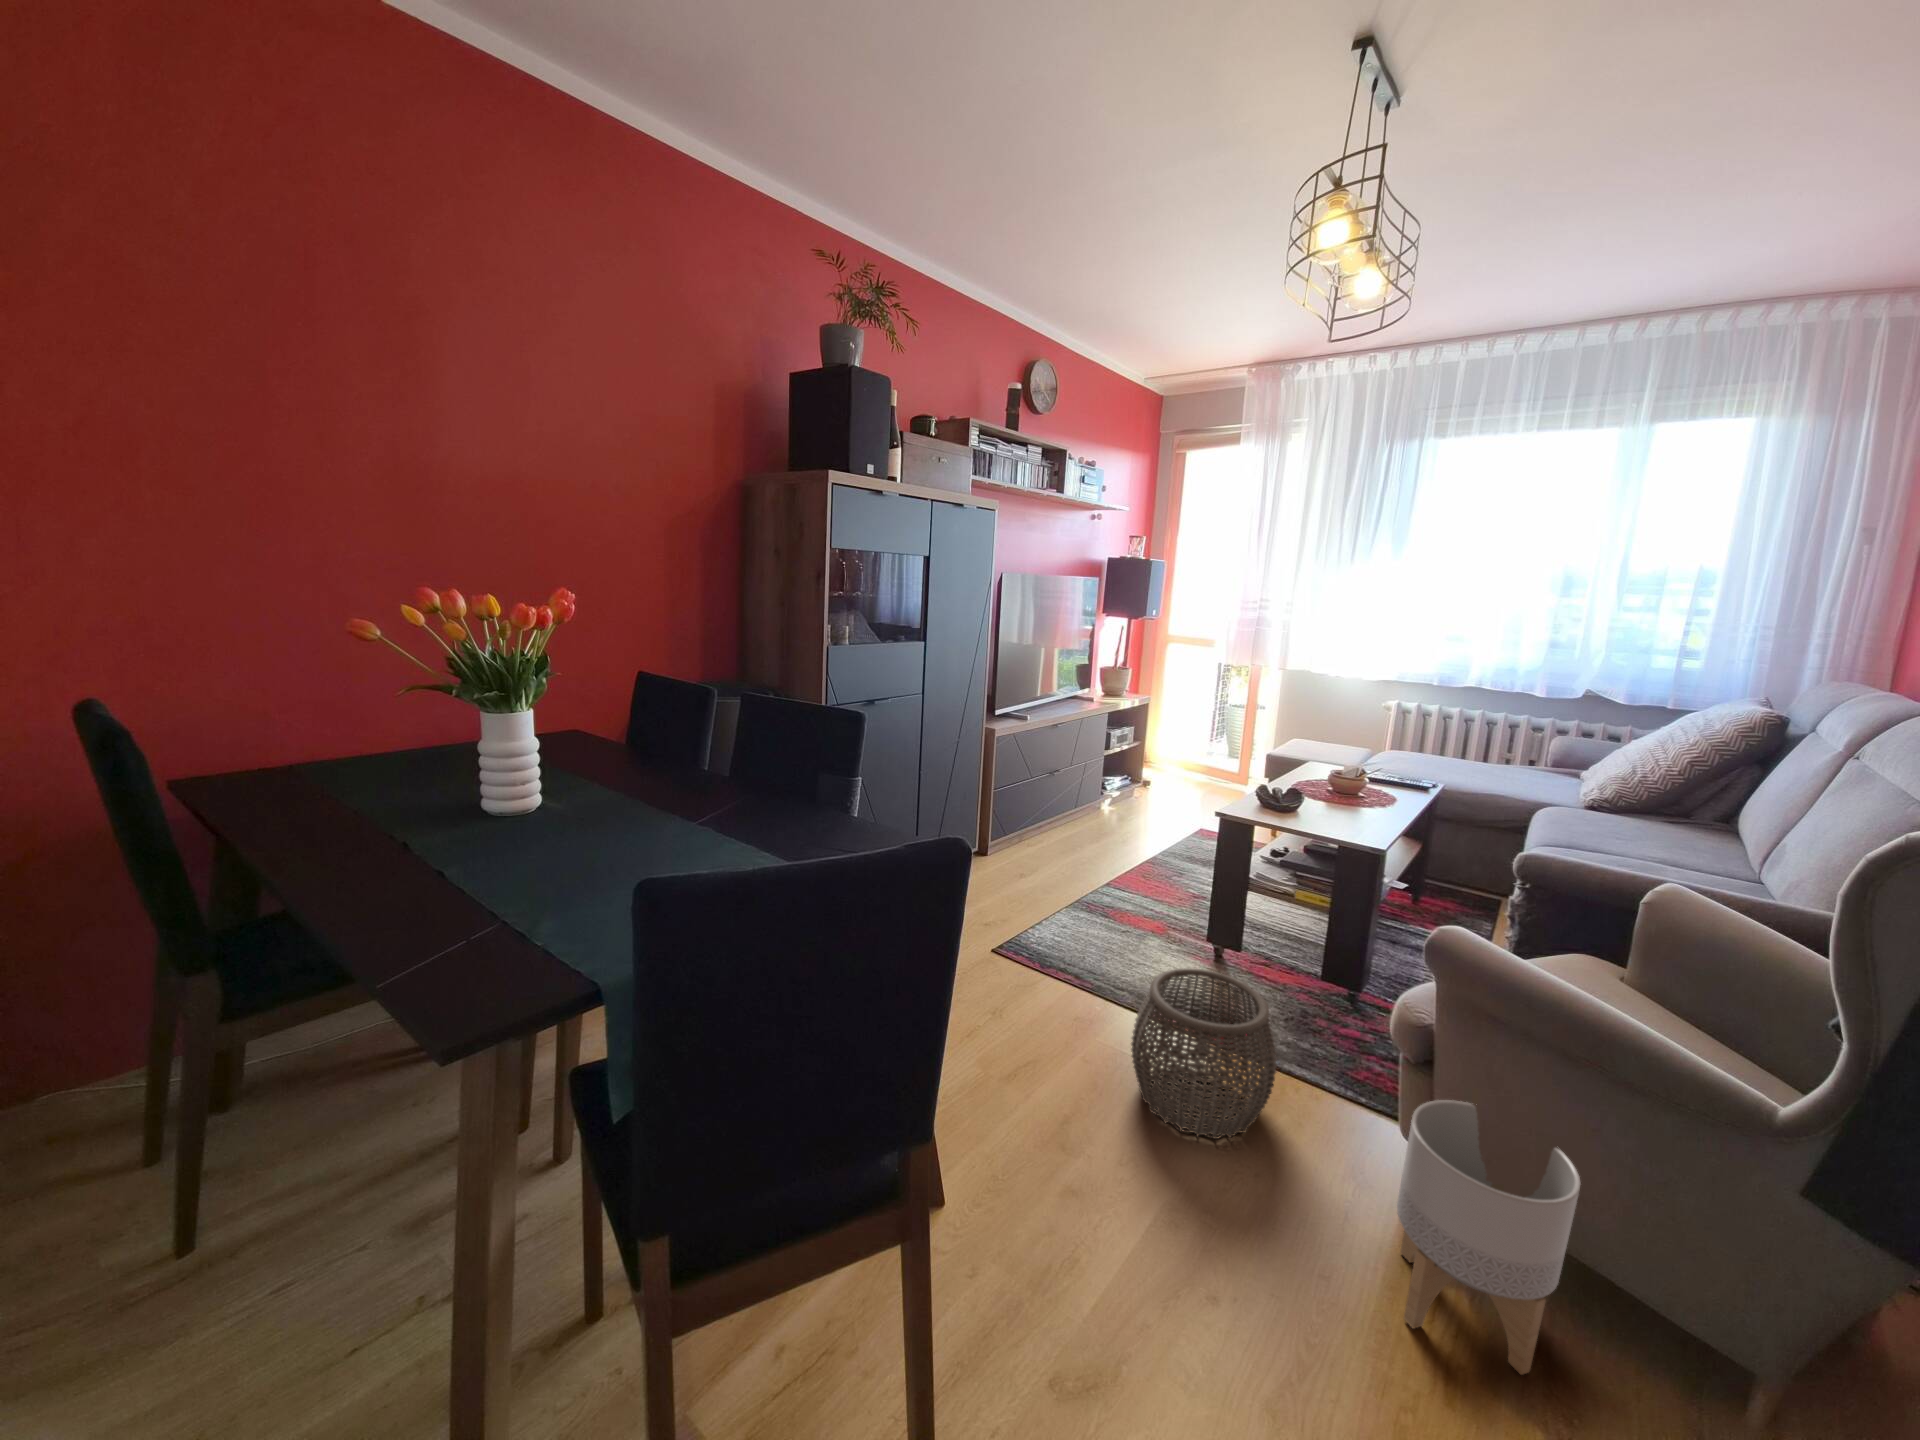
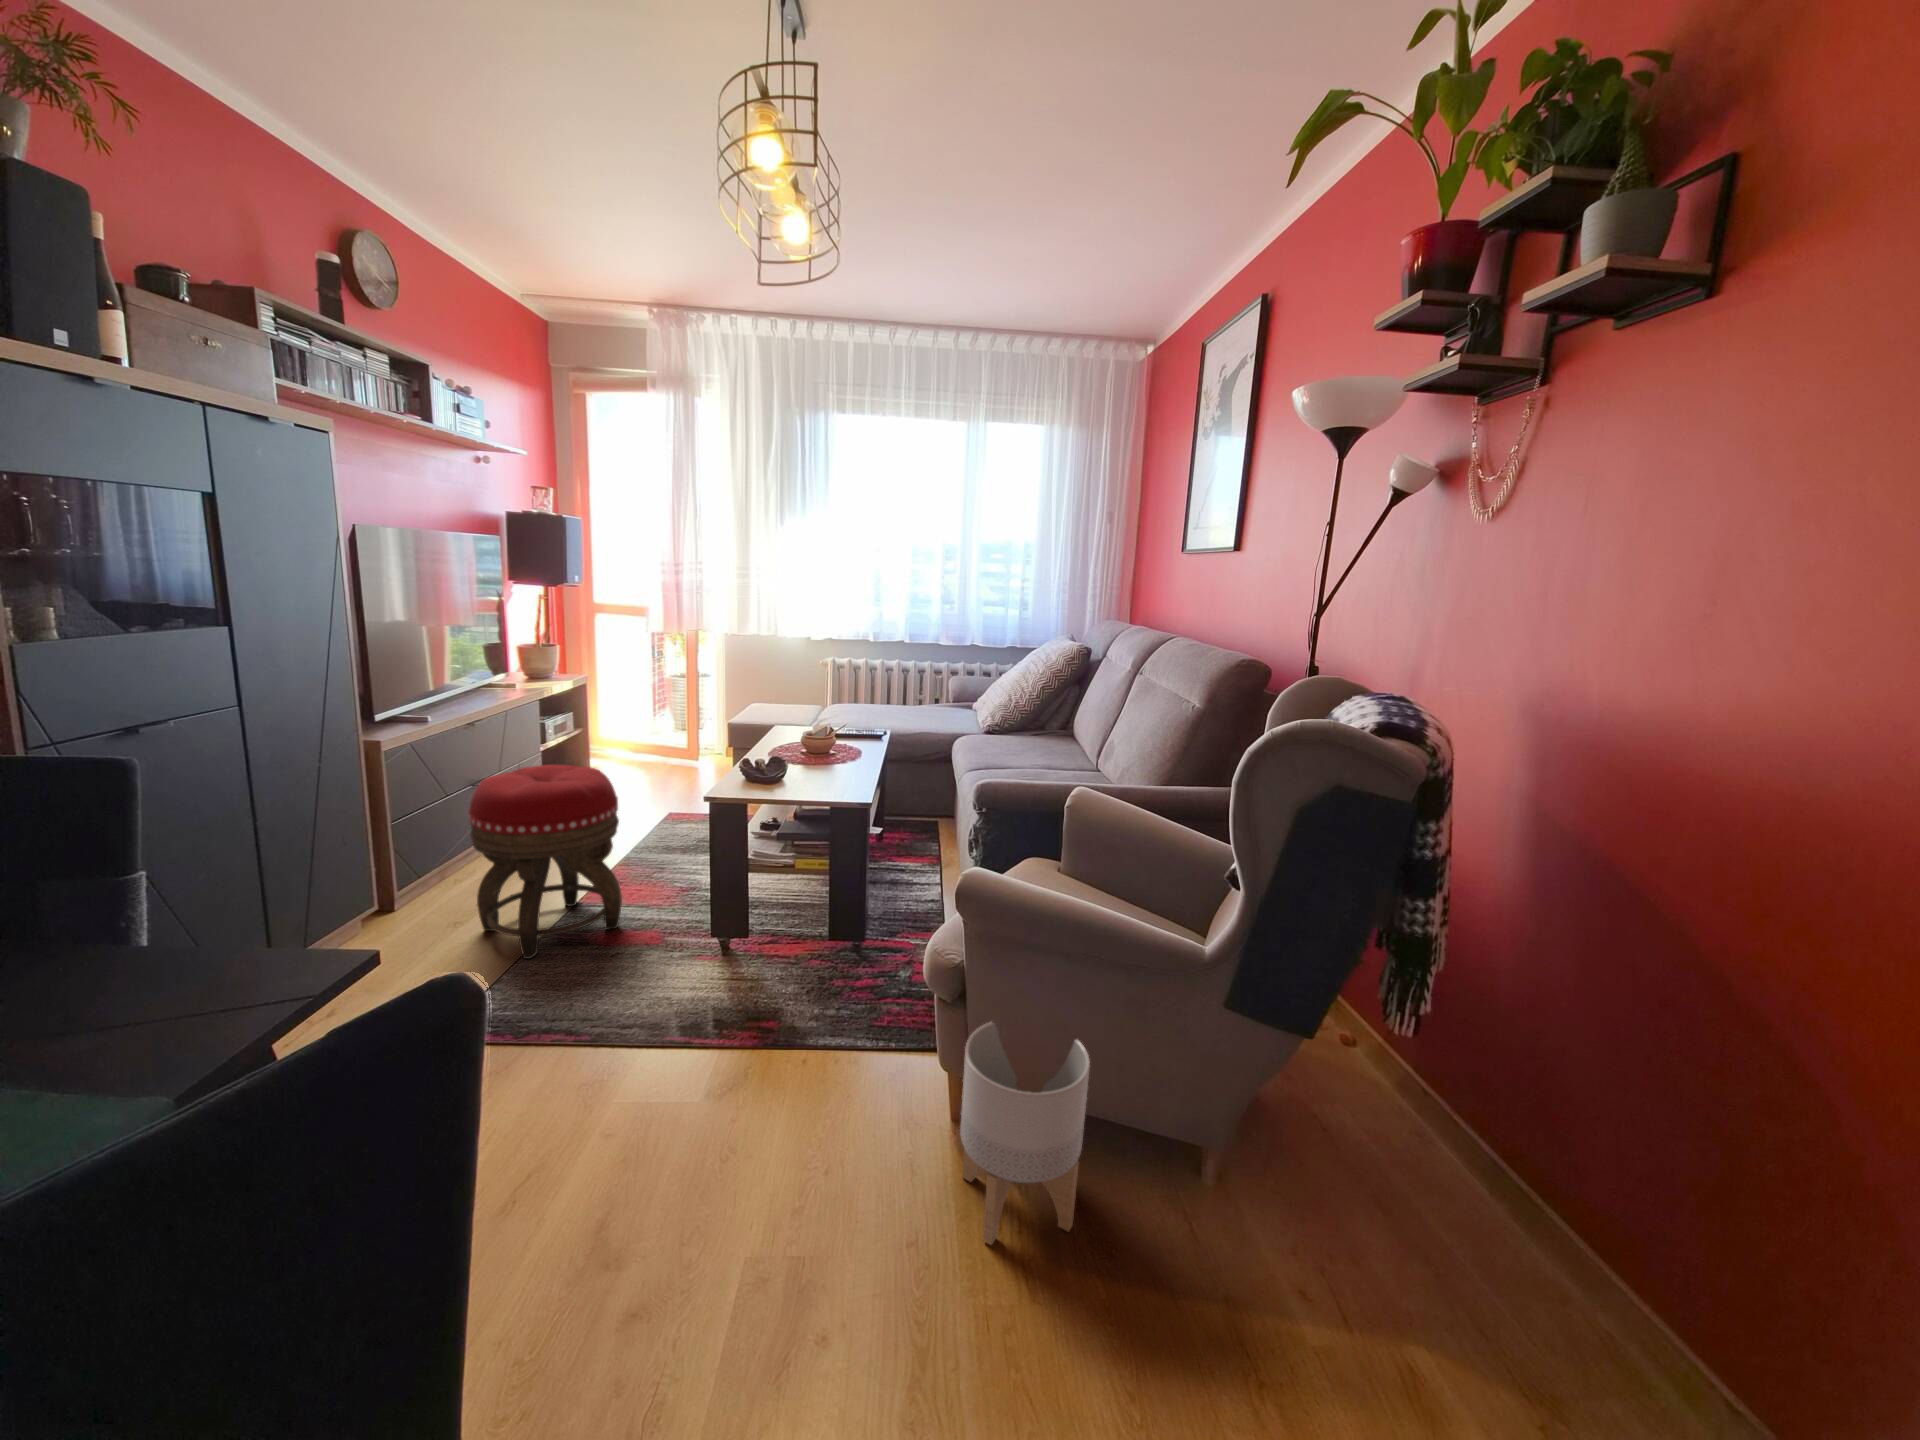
footstool: none [1037,763,1148,914] -> present [468,765,622,959]
woven basket: present [1131,968,1277,1139] -> none [665,975,826,1167]

